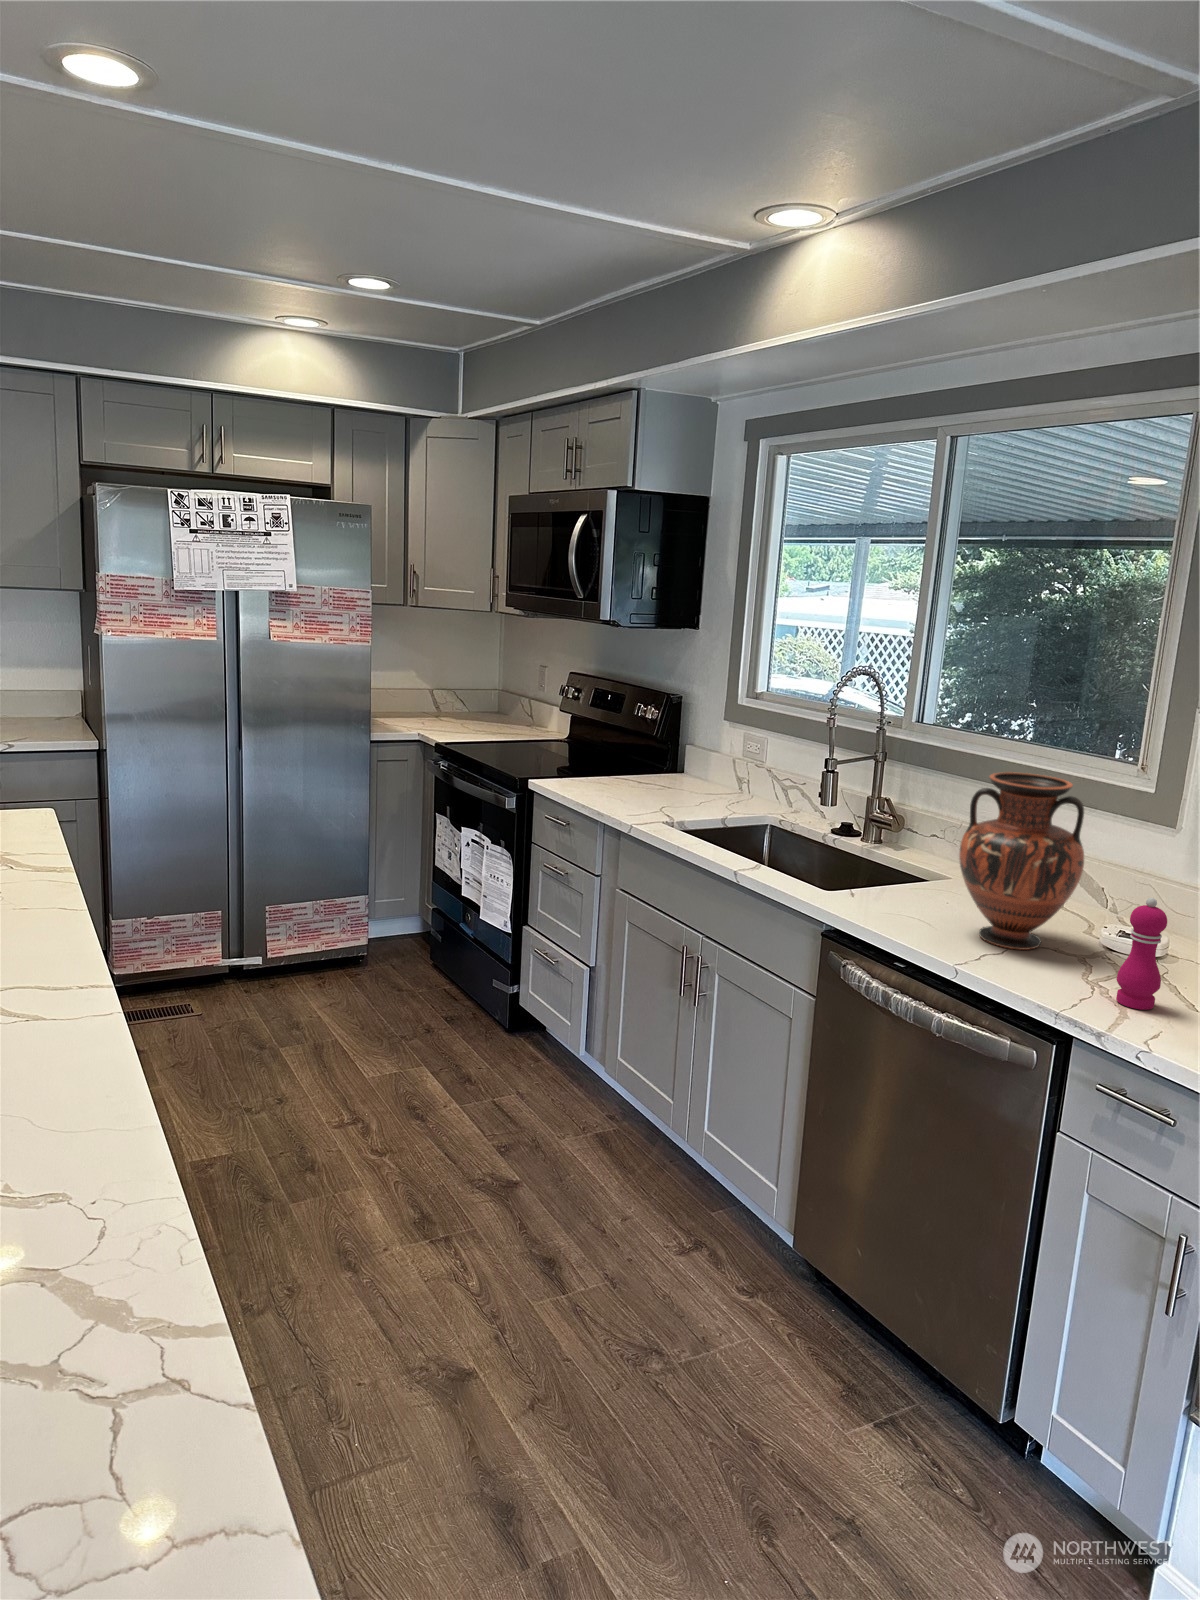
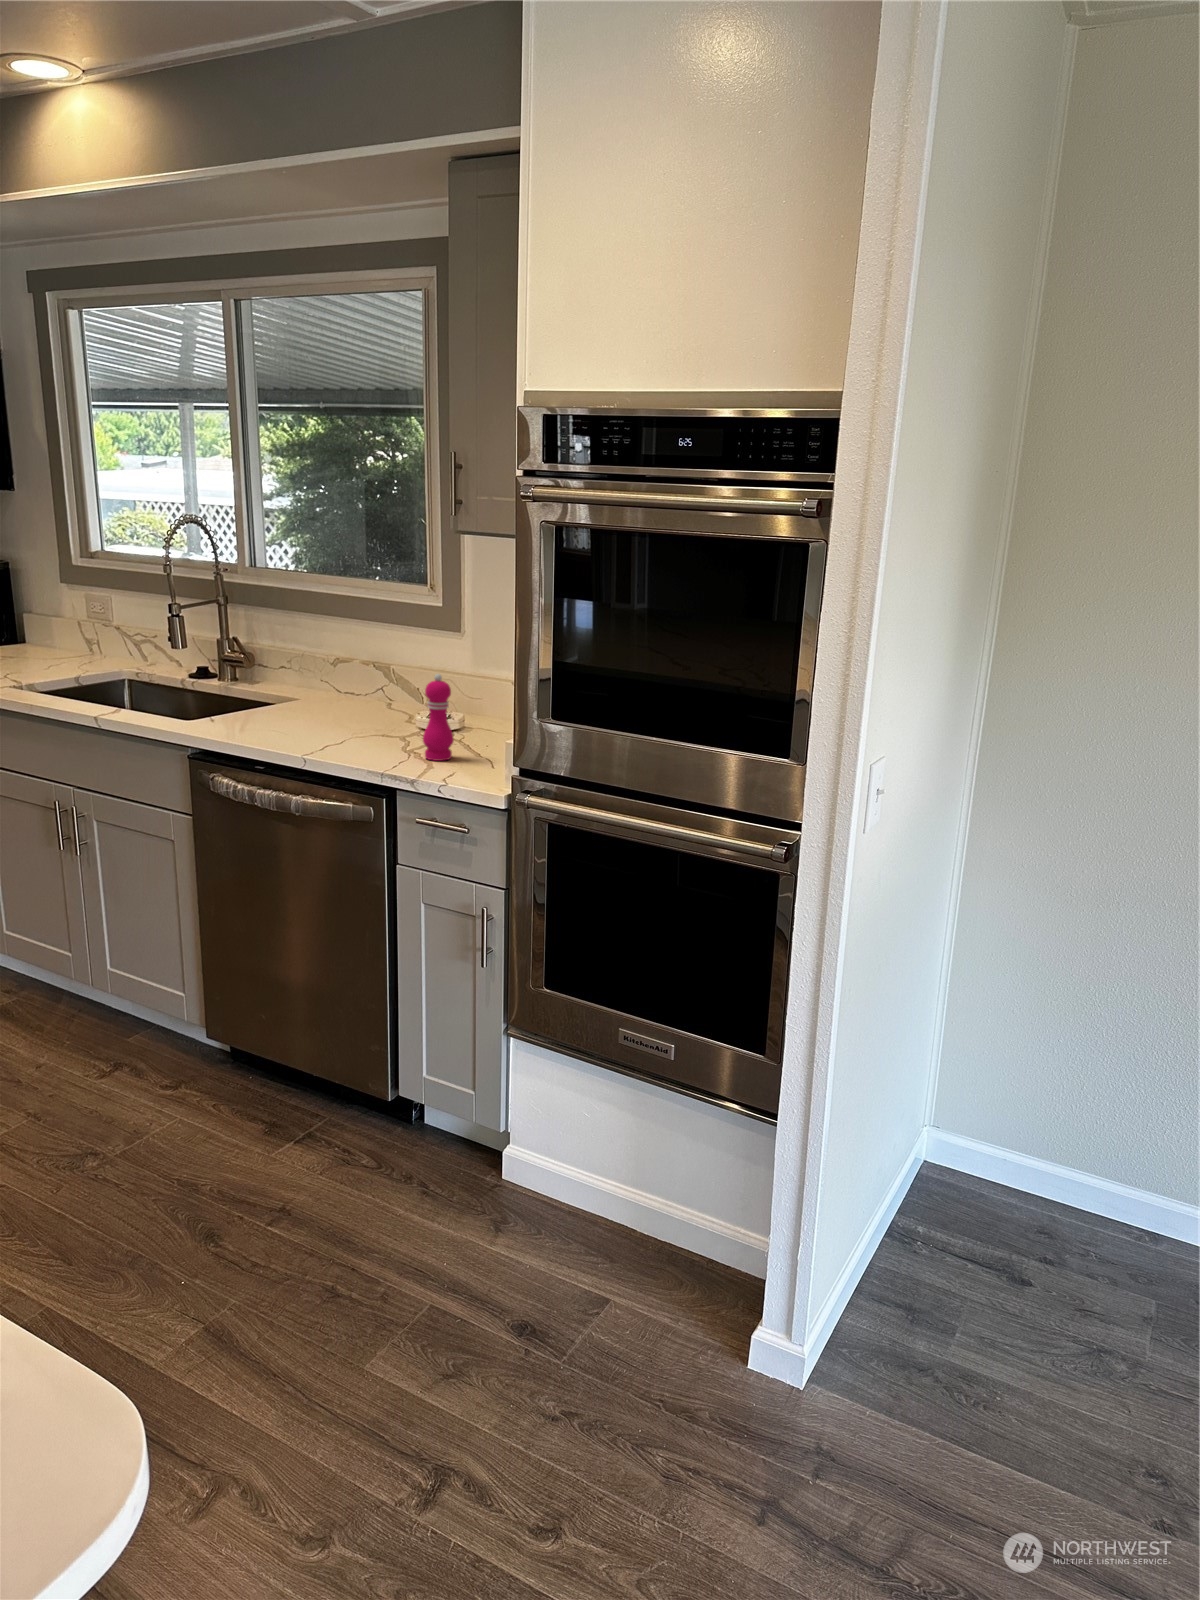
vase: present [959,772,1084,950] -> none [294,593,393,738]

